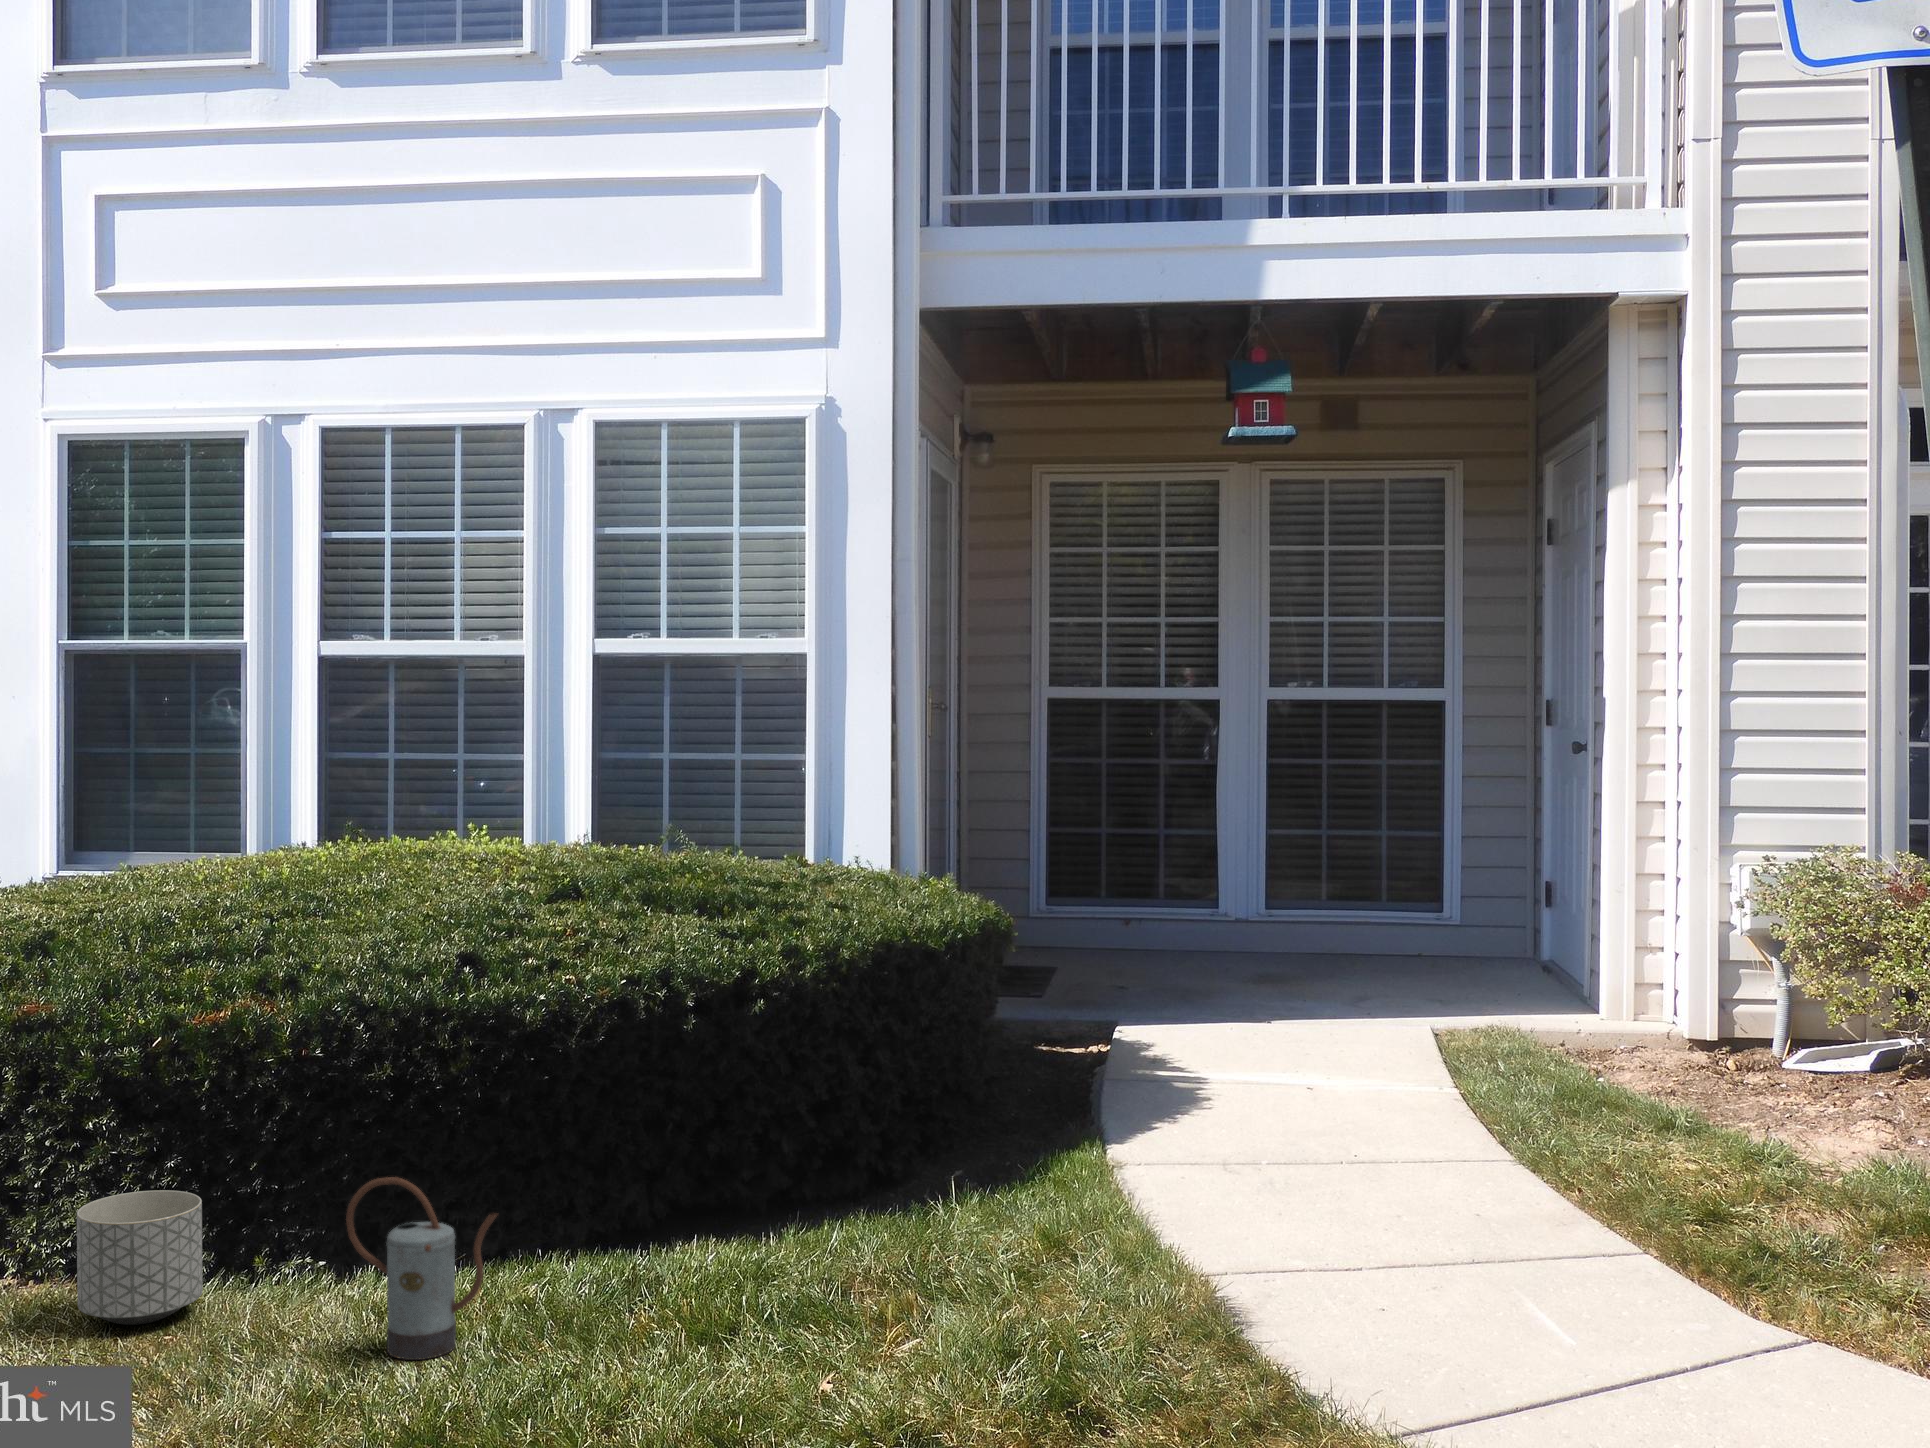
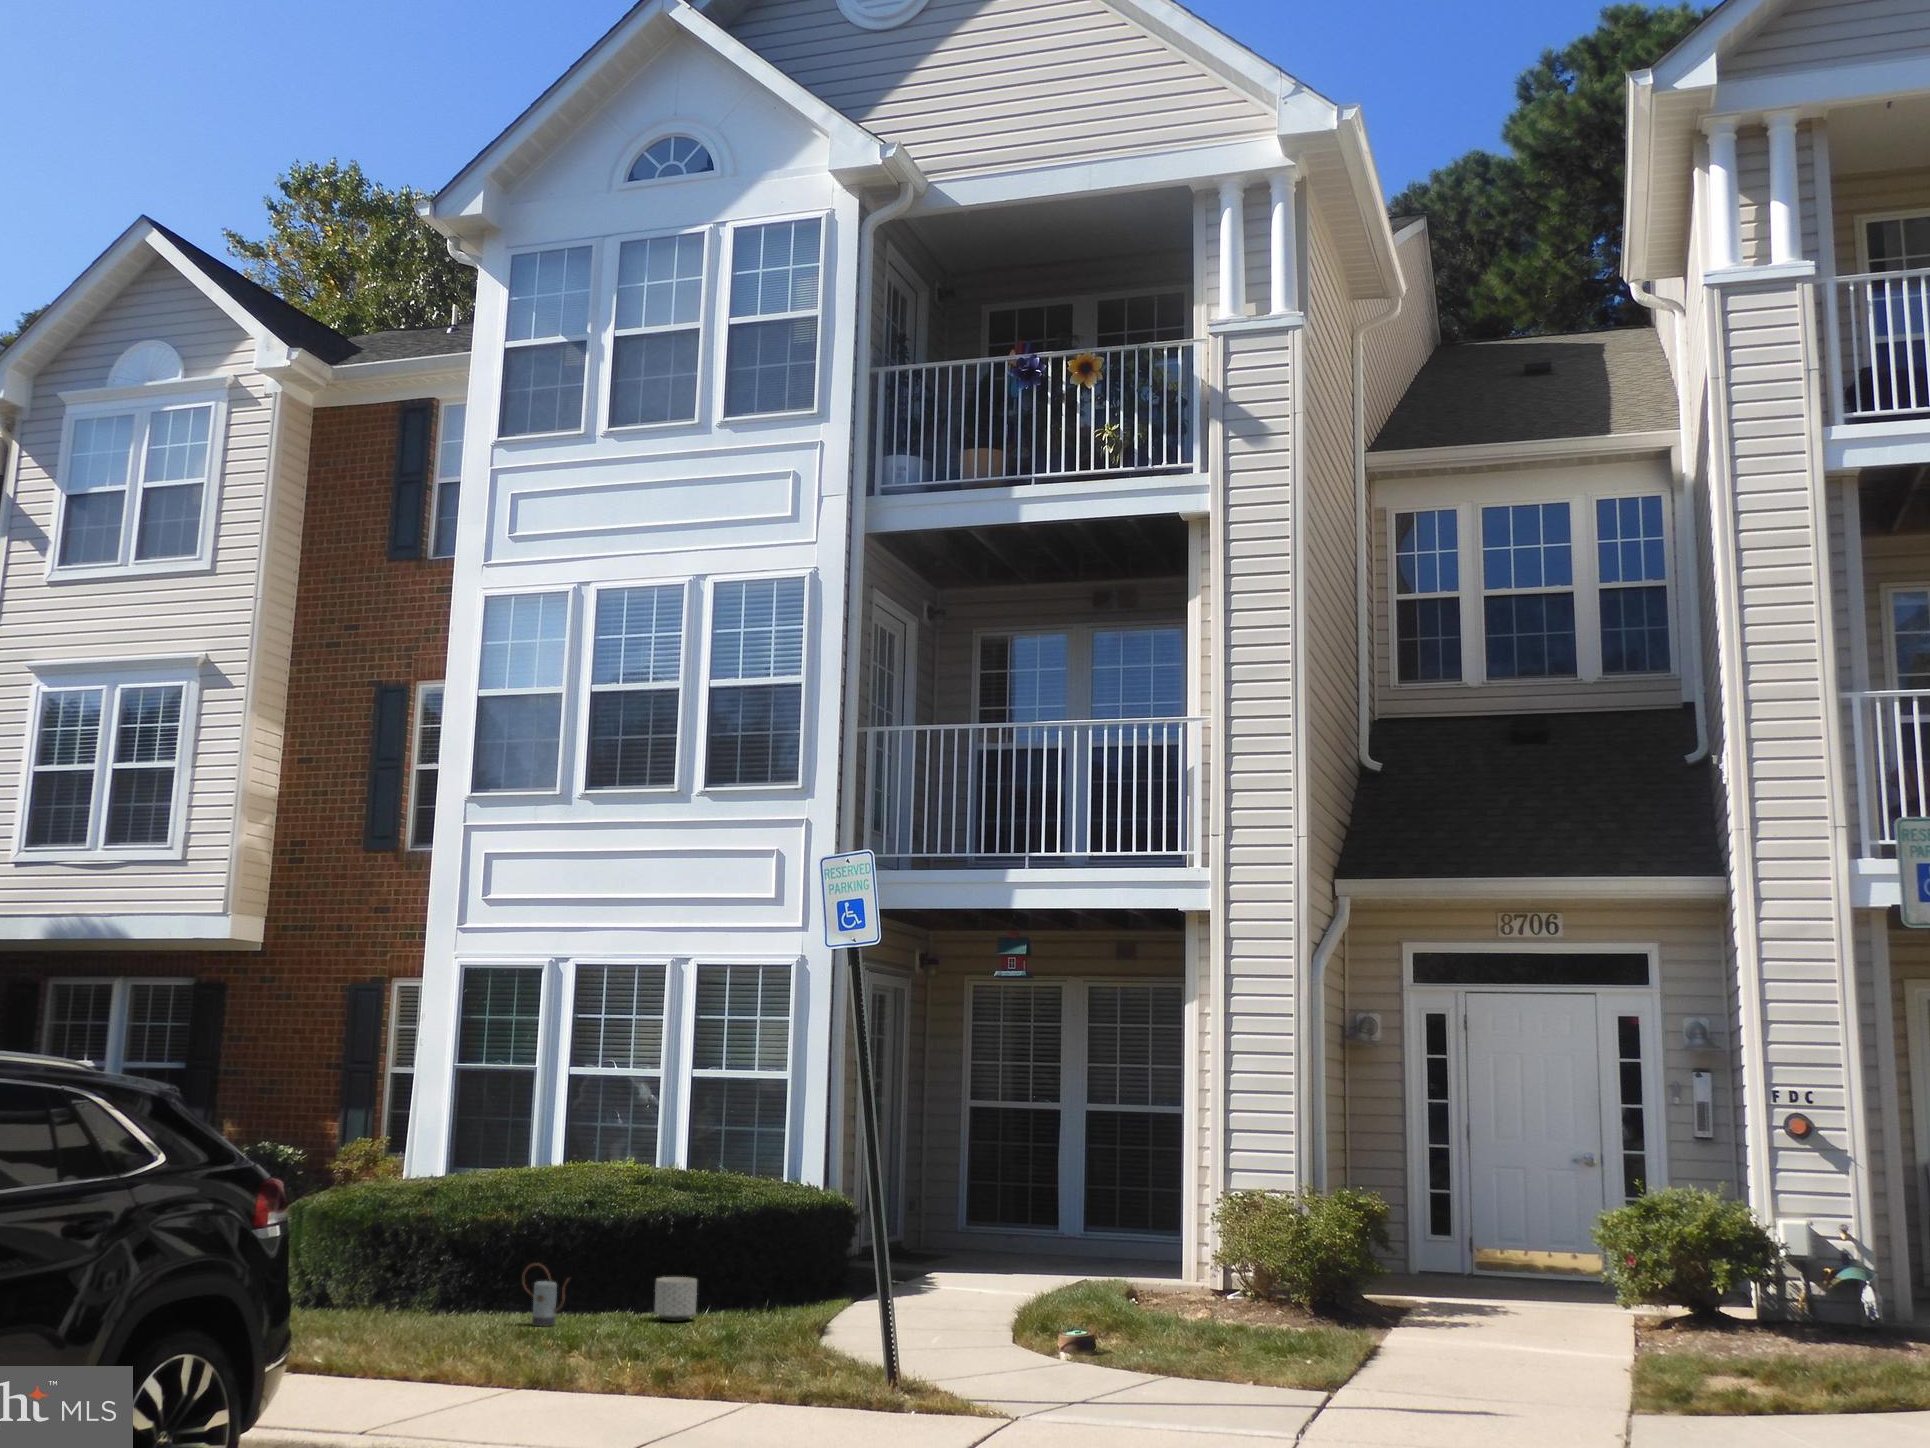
planter: present [77,1190,203,1325] -> present [655,1277,697,1321]

